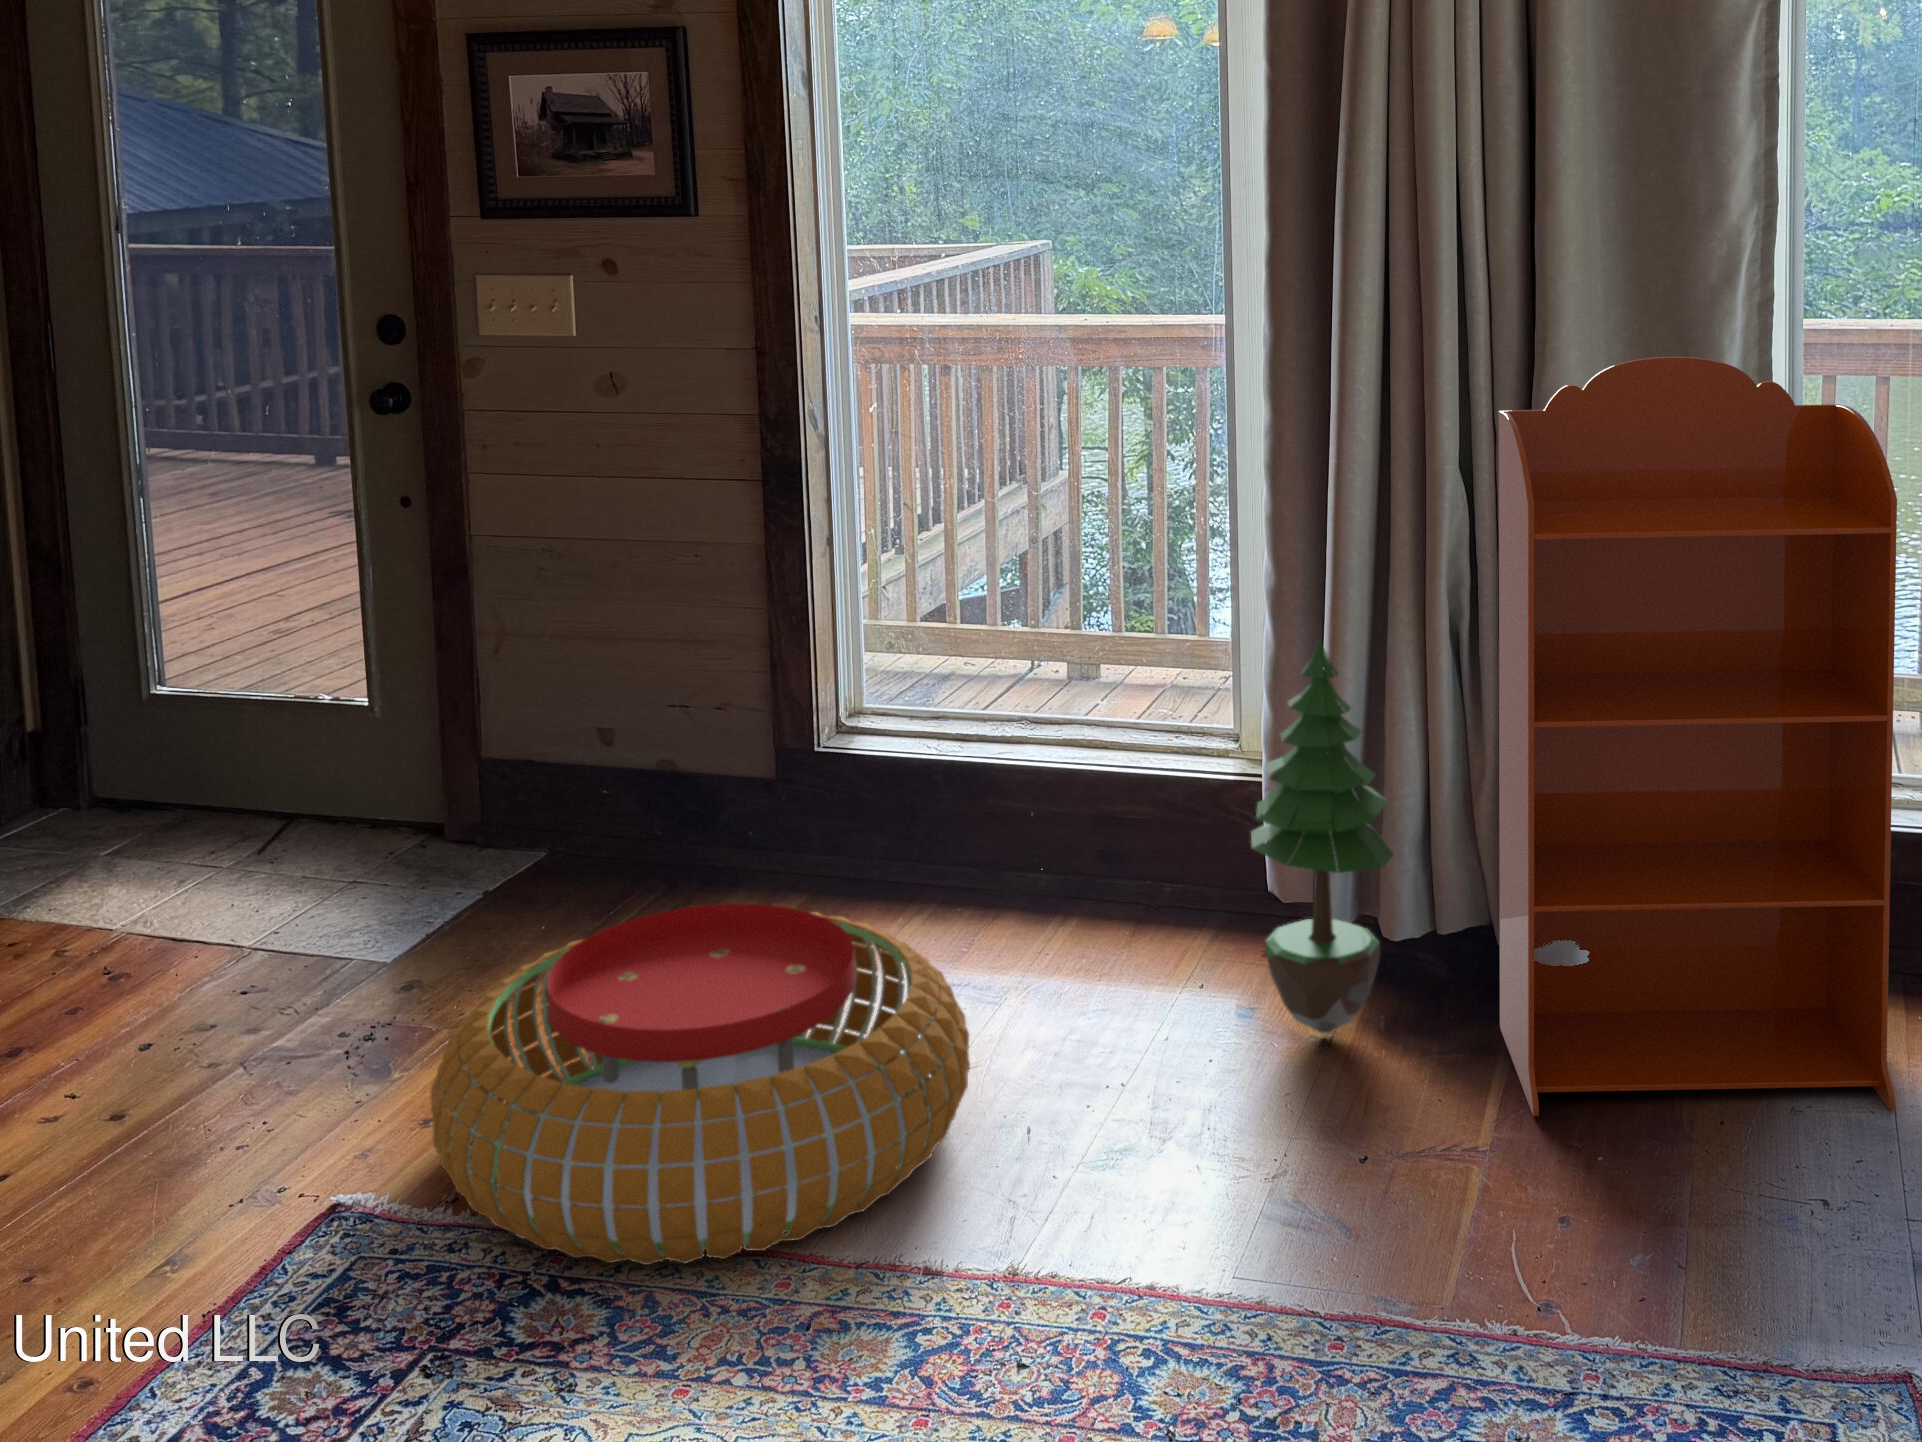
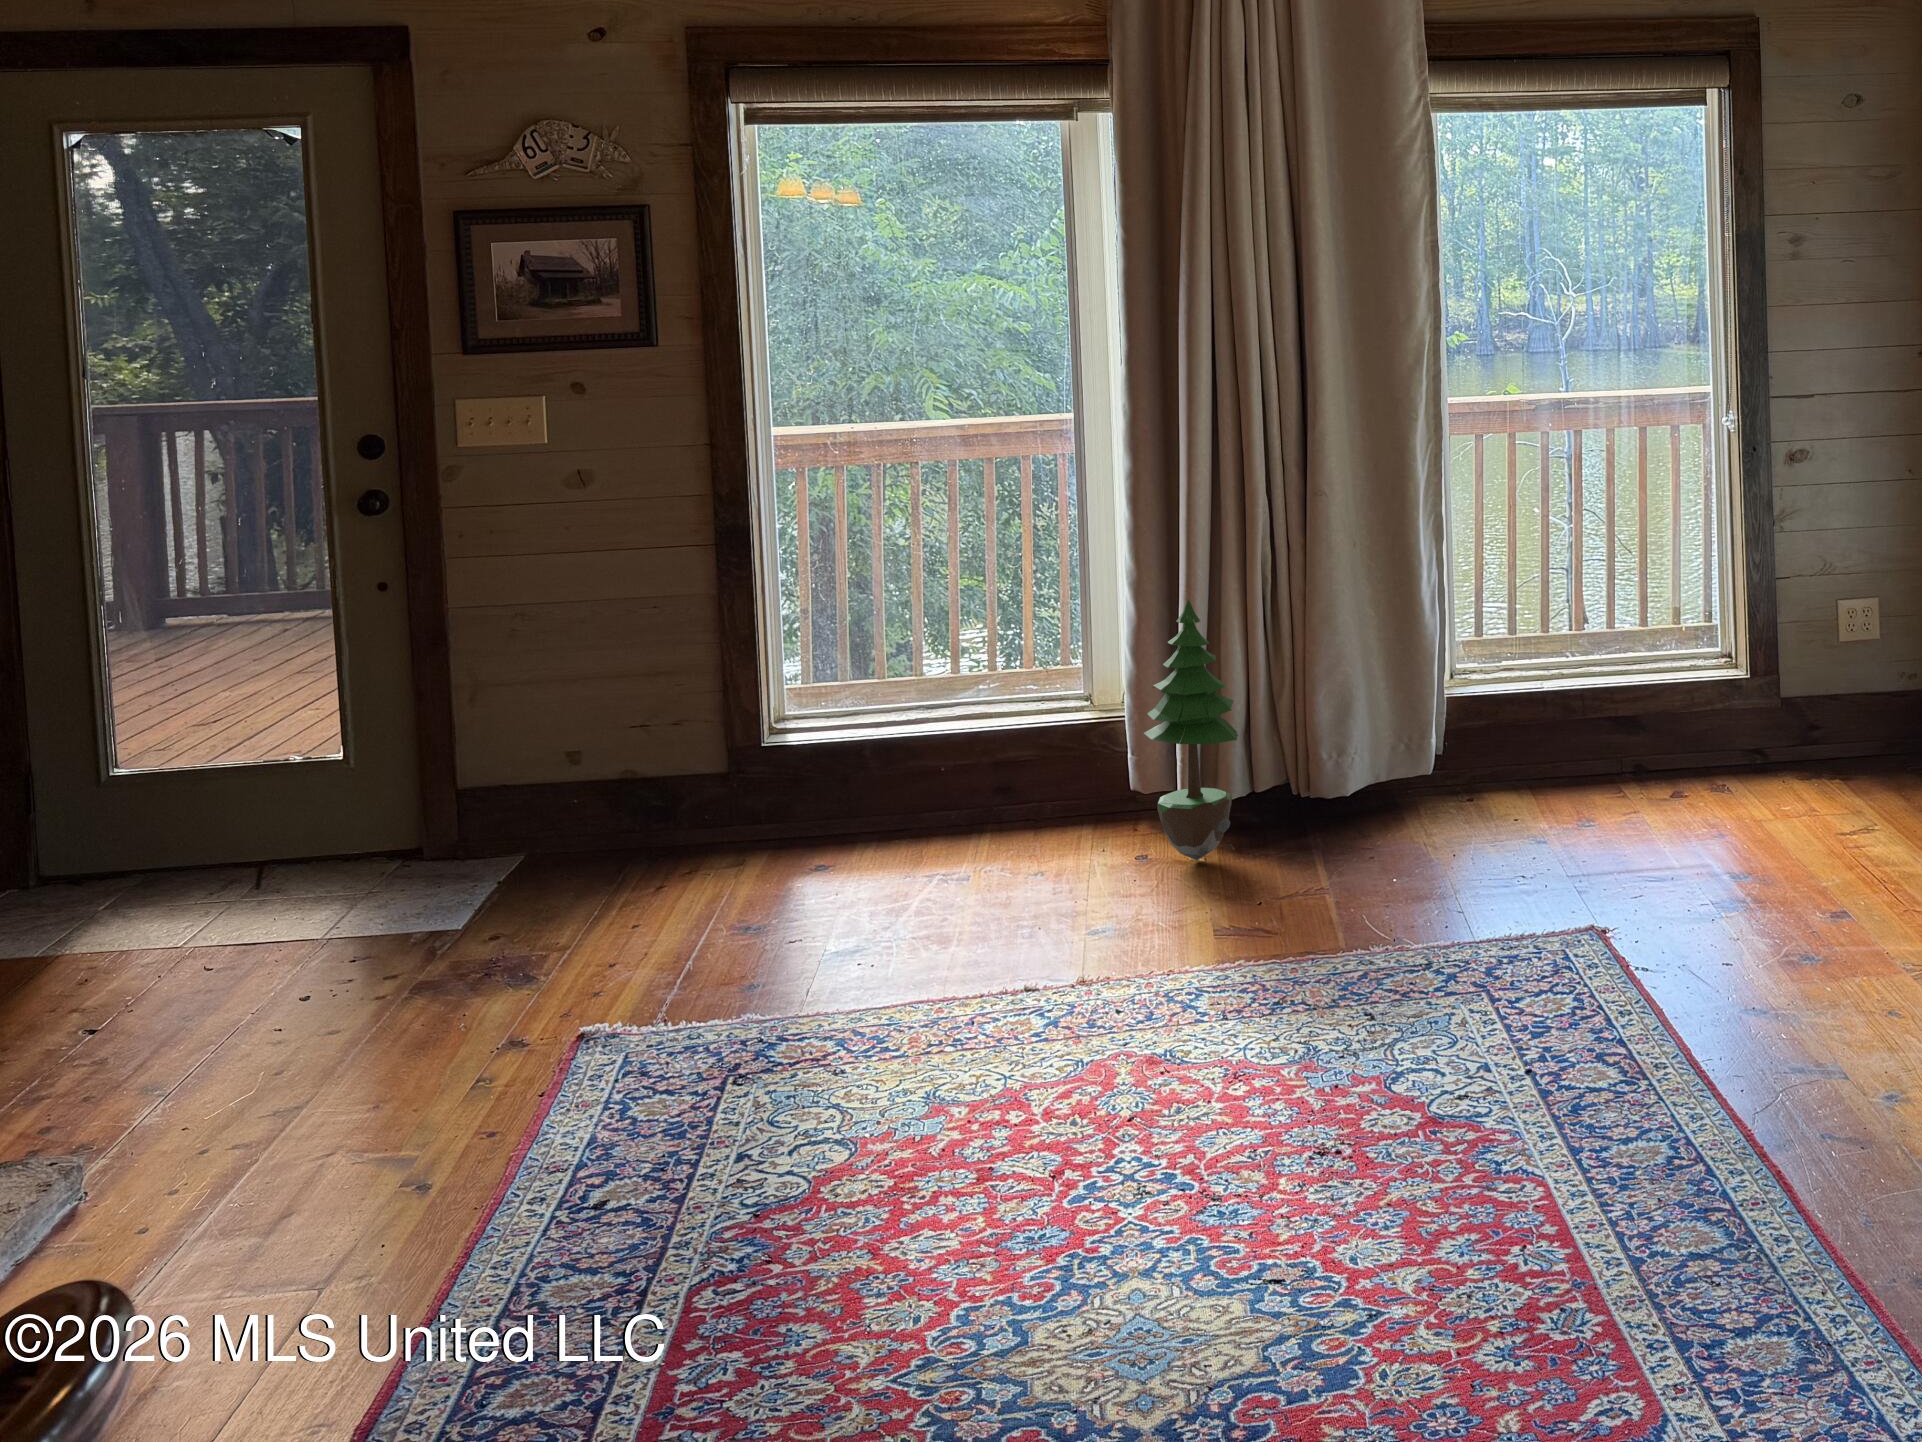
bookcase: present [1499,357,1897,1116] -> none [1291,407,1544,872]
pouf: present [431,904,970,1265] -> none [625,813,1005,1026]

